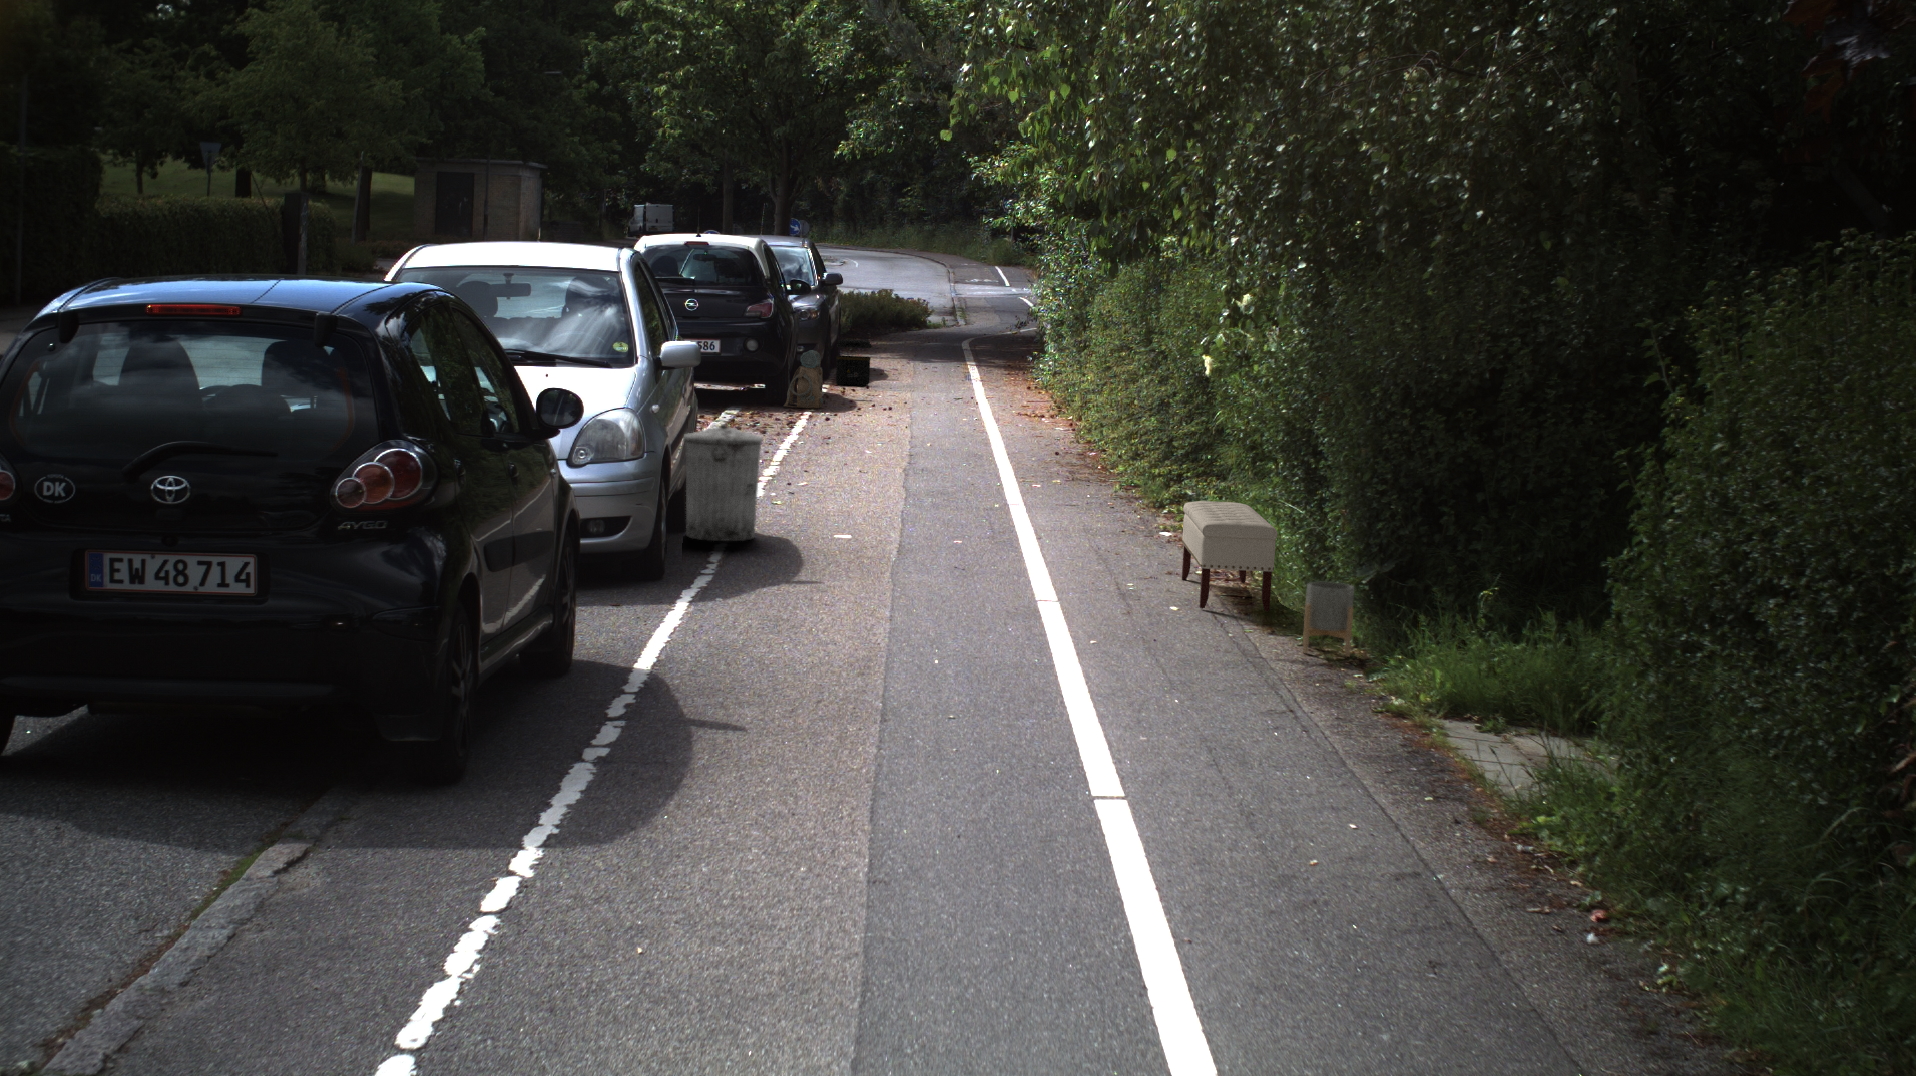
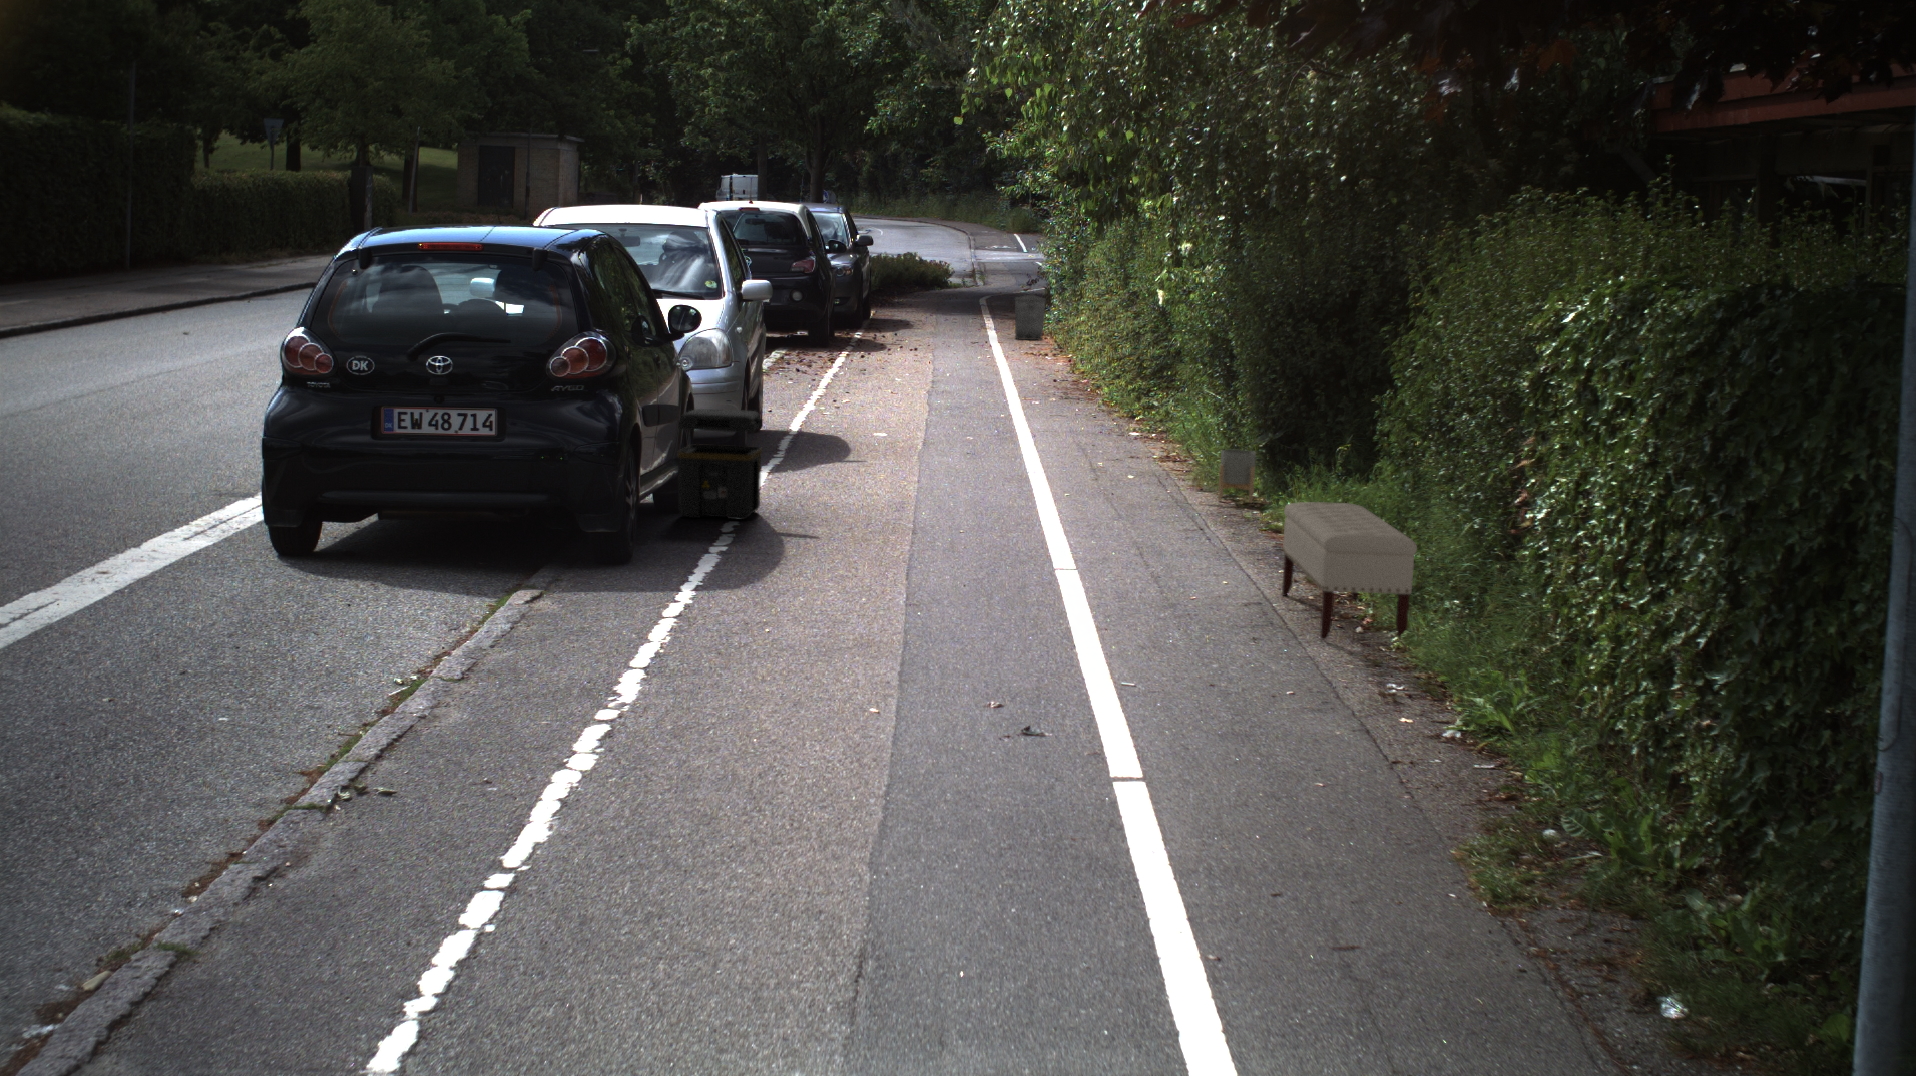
toolbox: present [836,339,871,387] -> present [678,409,763,520]
backpack: present [784,350,823,409] -> none [827,299,860,347]
trash can: present [684,424,763,541] -> present [1014,294,1046,340]
bench: present [1182,501,1277,612] -> present [1282,502,1417,640]

